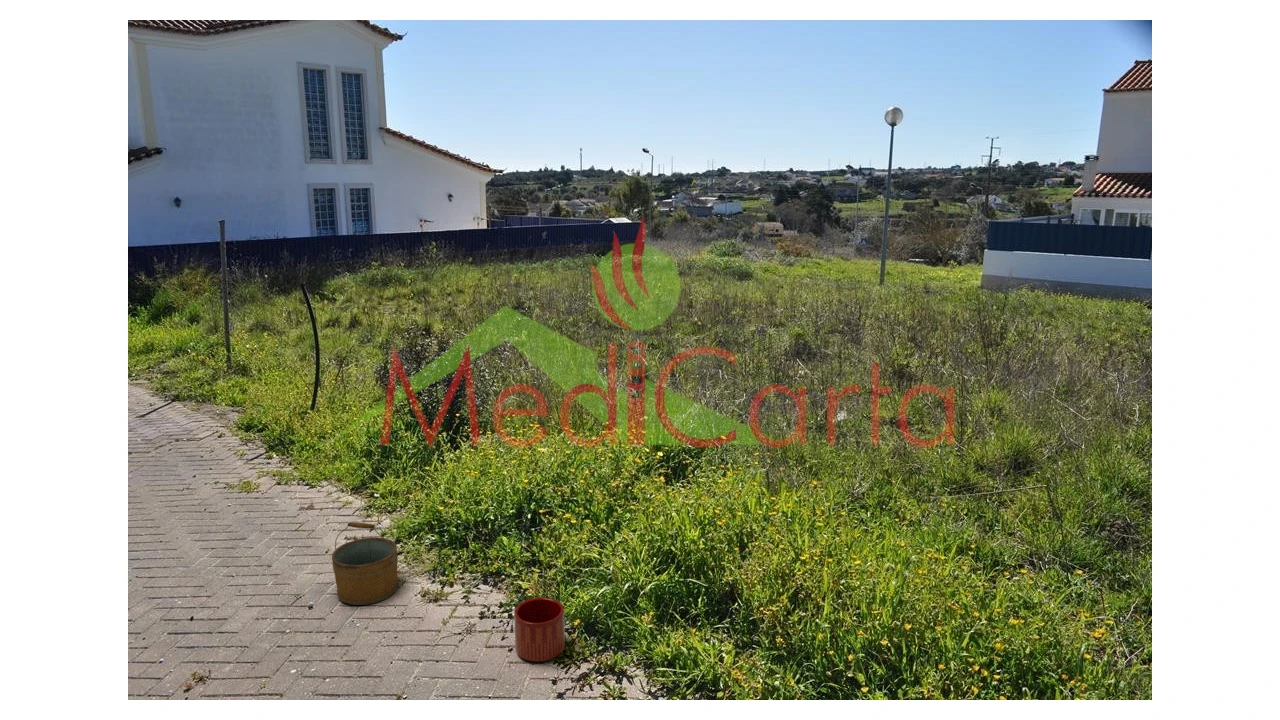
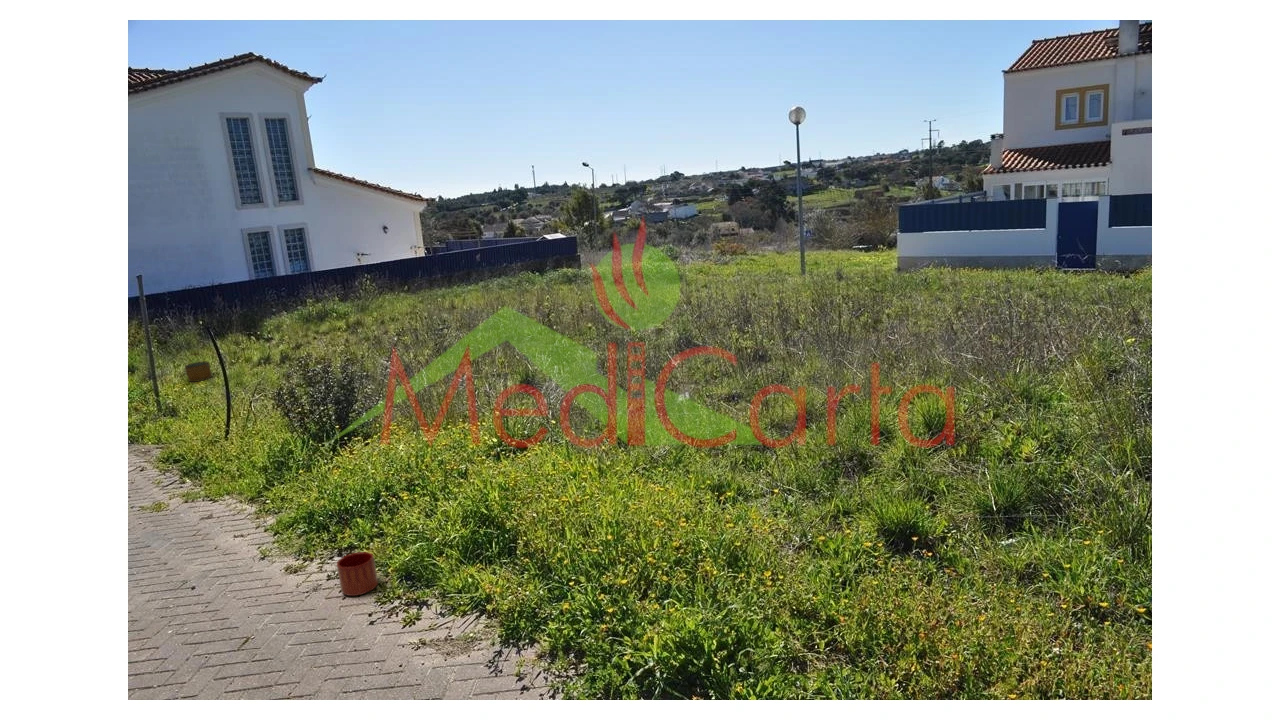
bucket: present [332,523,398,605] -> present [185,353,211,382]

